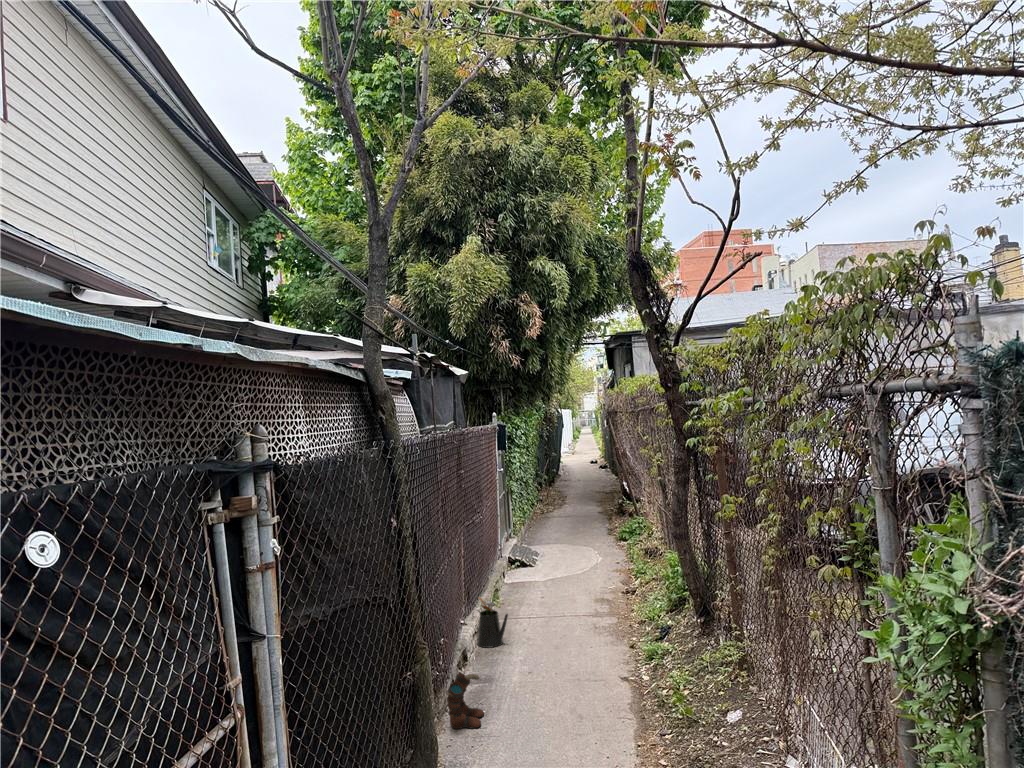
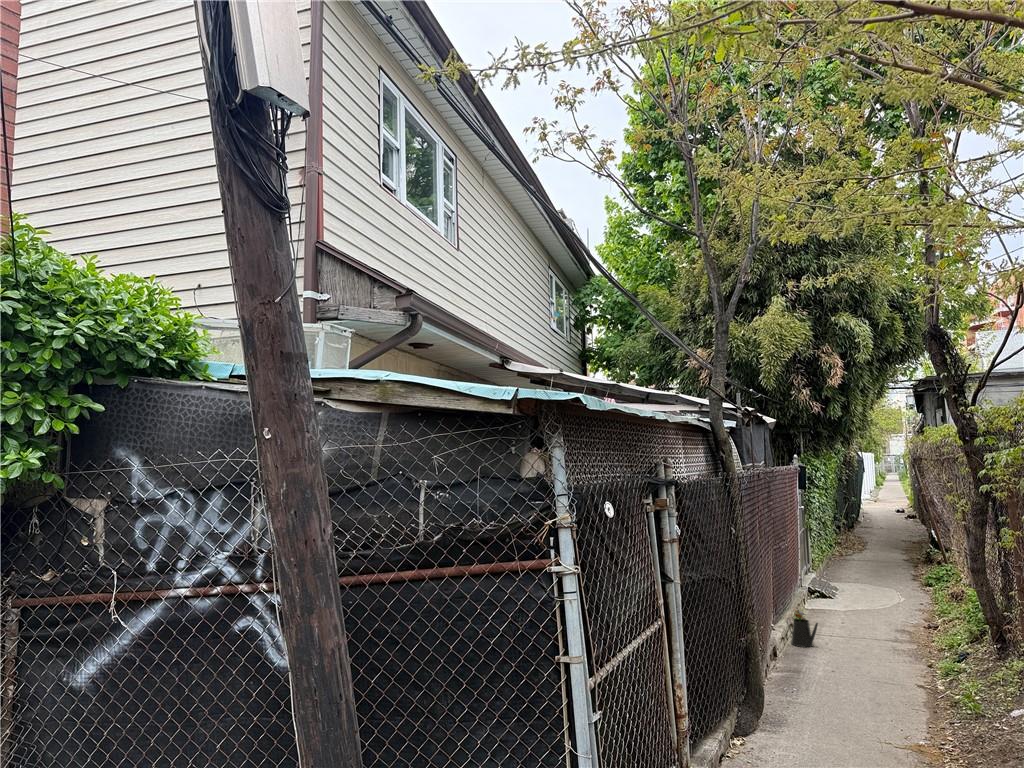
boots: present [447,672,484,729] -> none [778,649,805,688]

